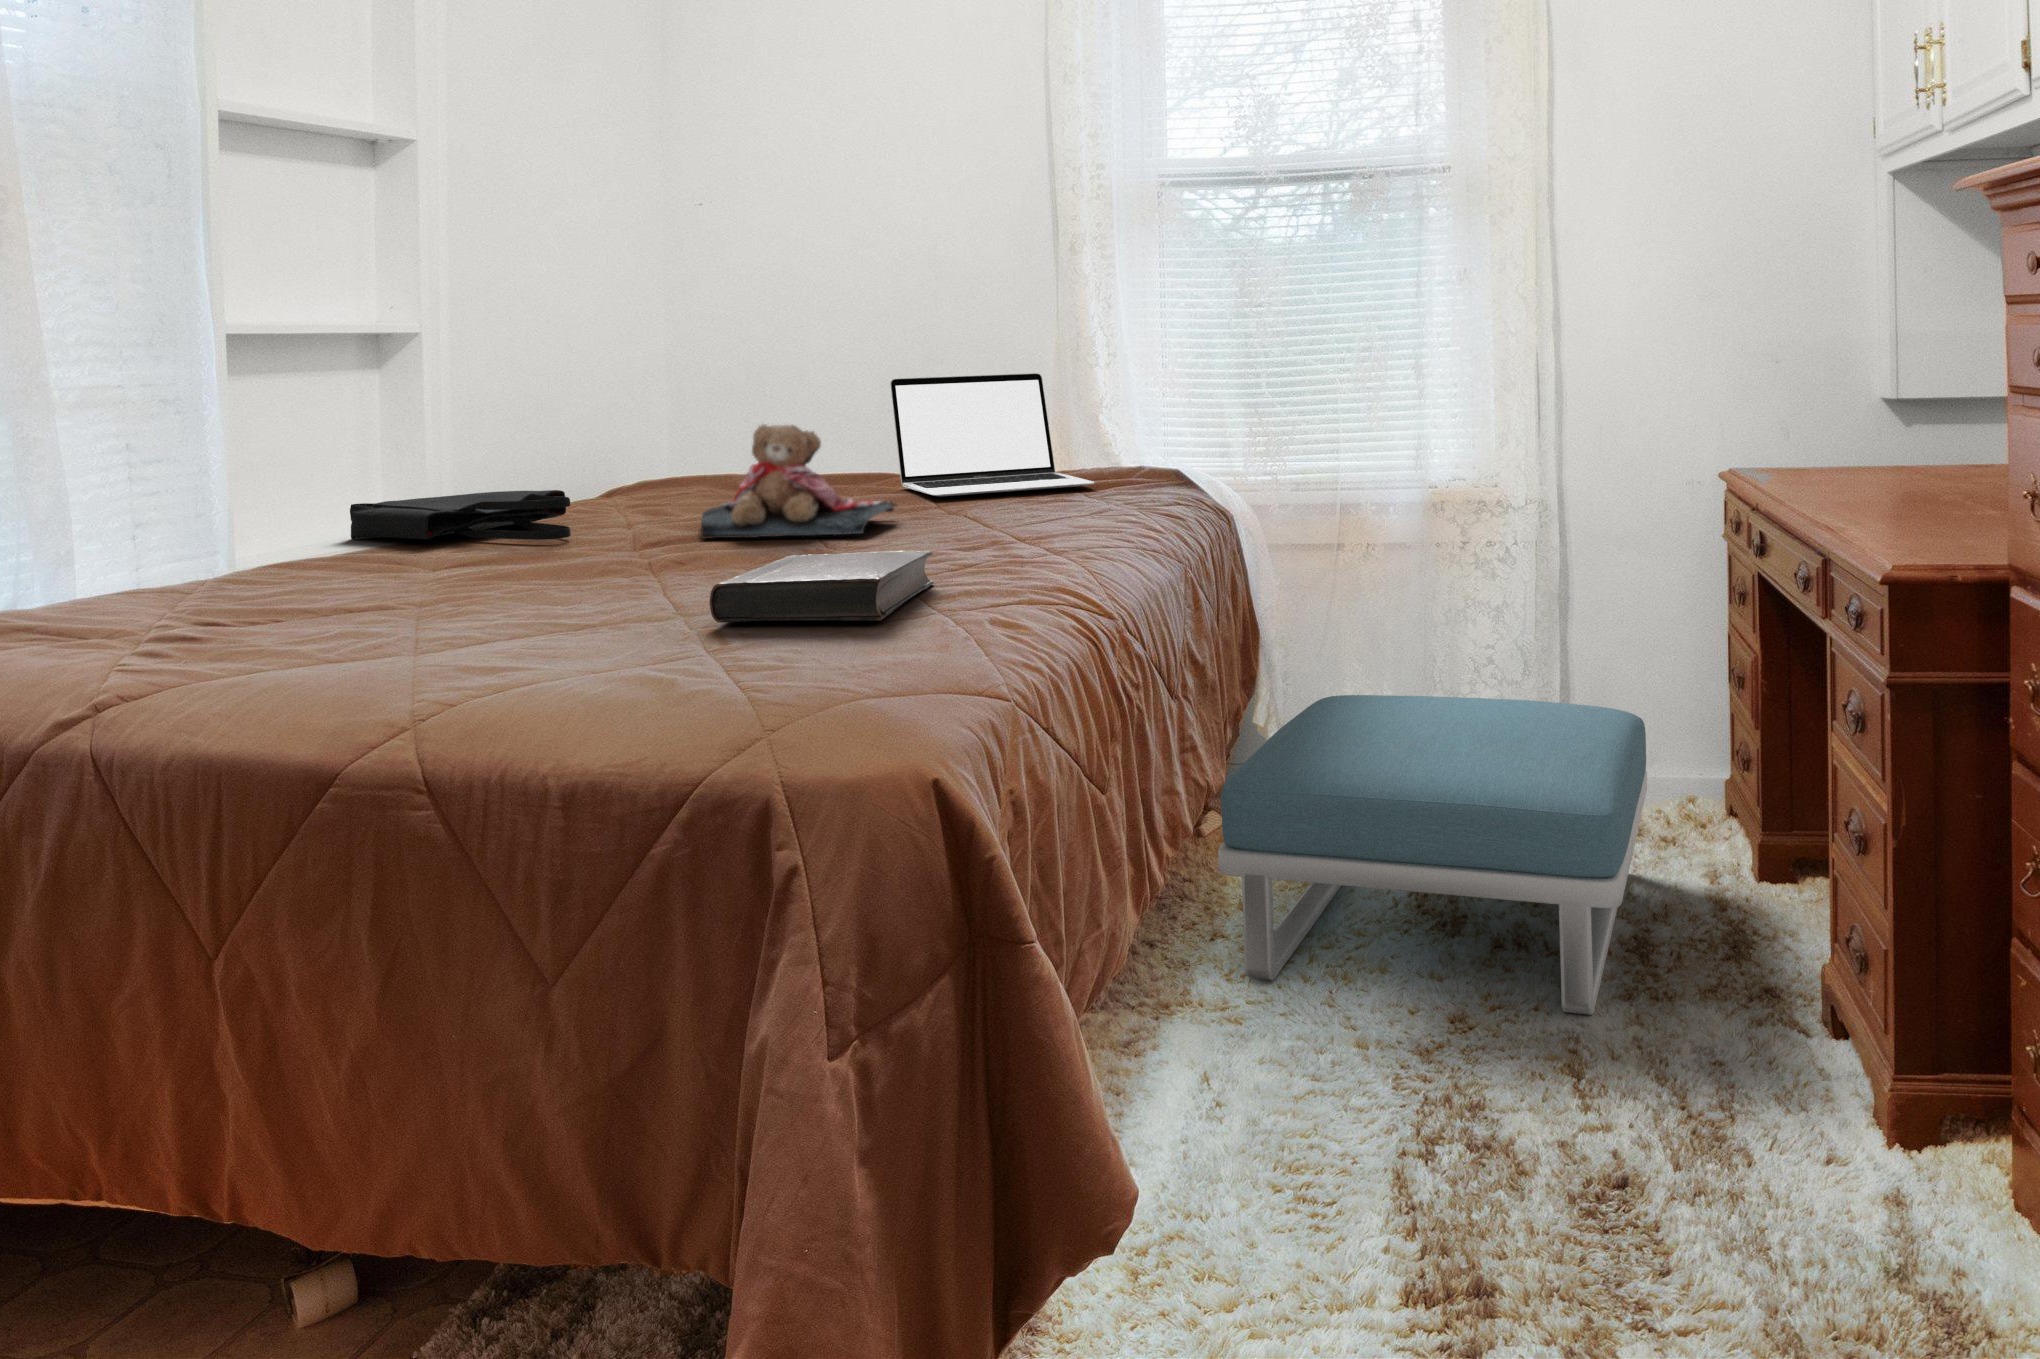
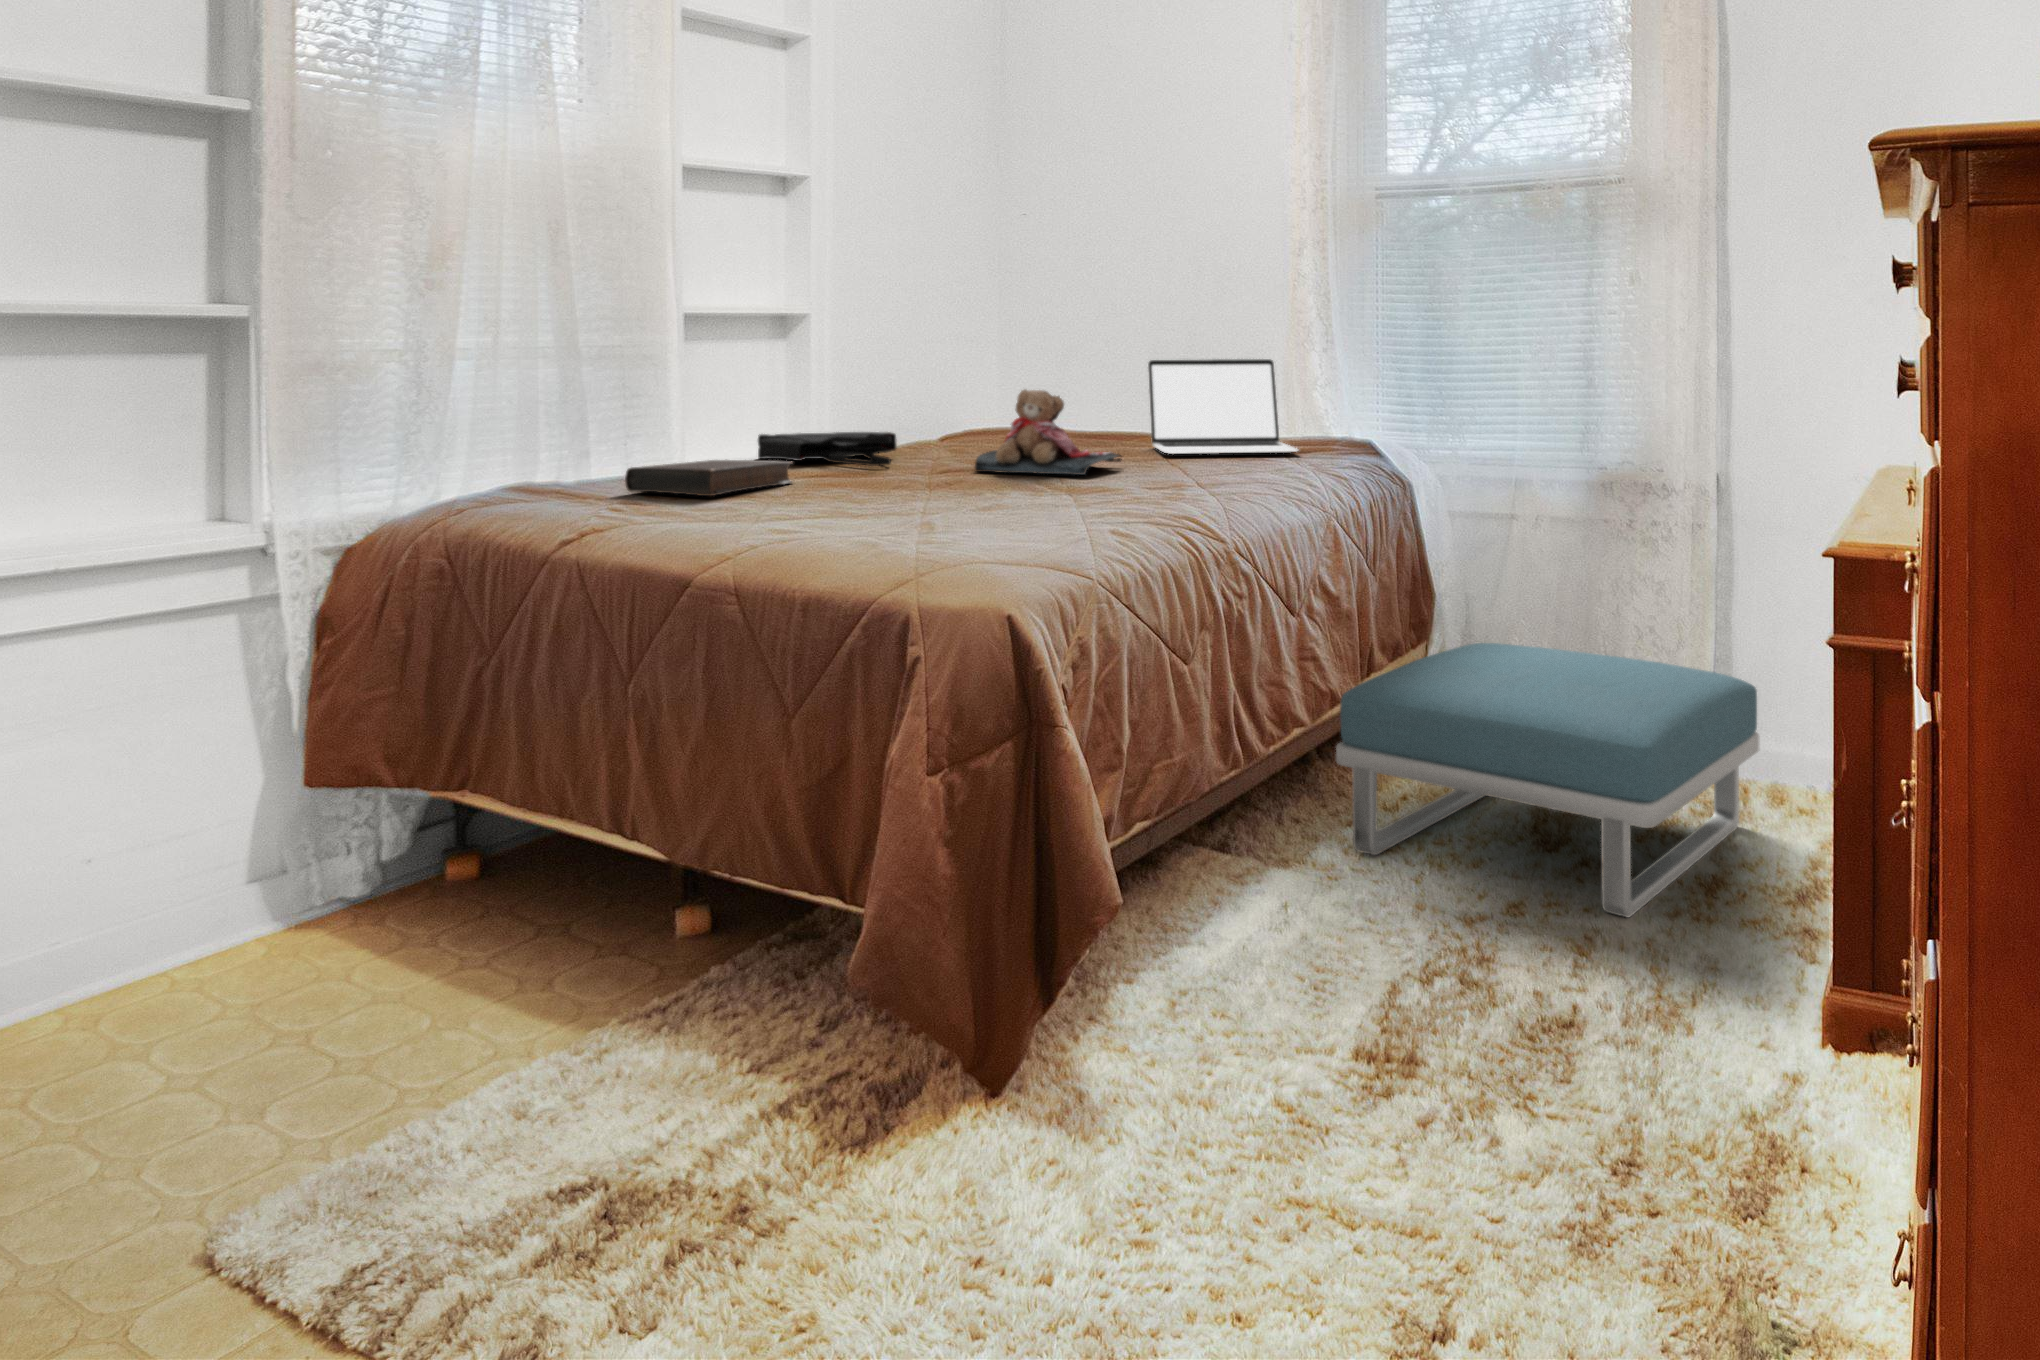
book: present [709,550,934,623] -> present [625,460,792,496]

